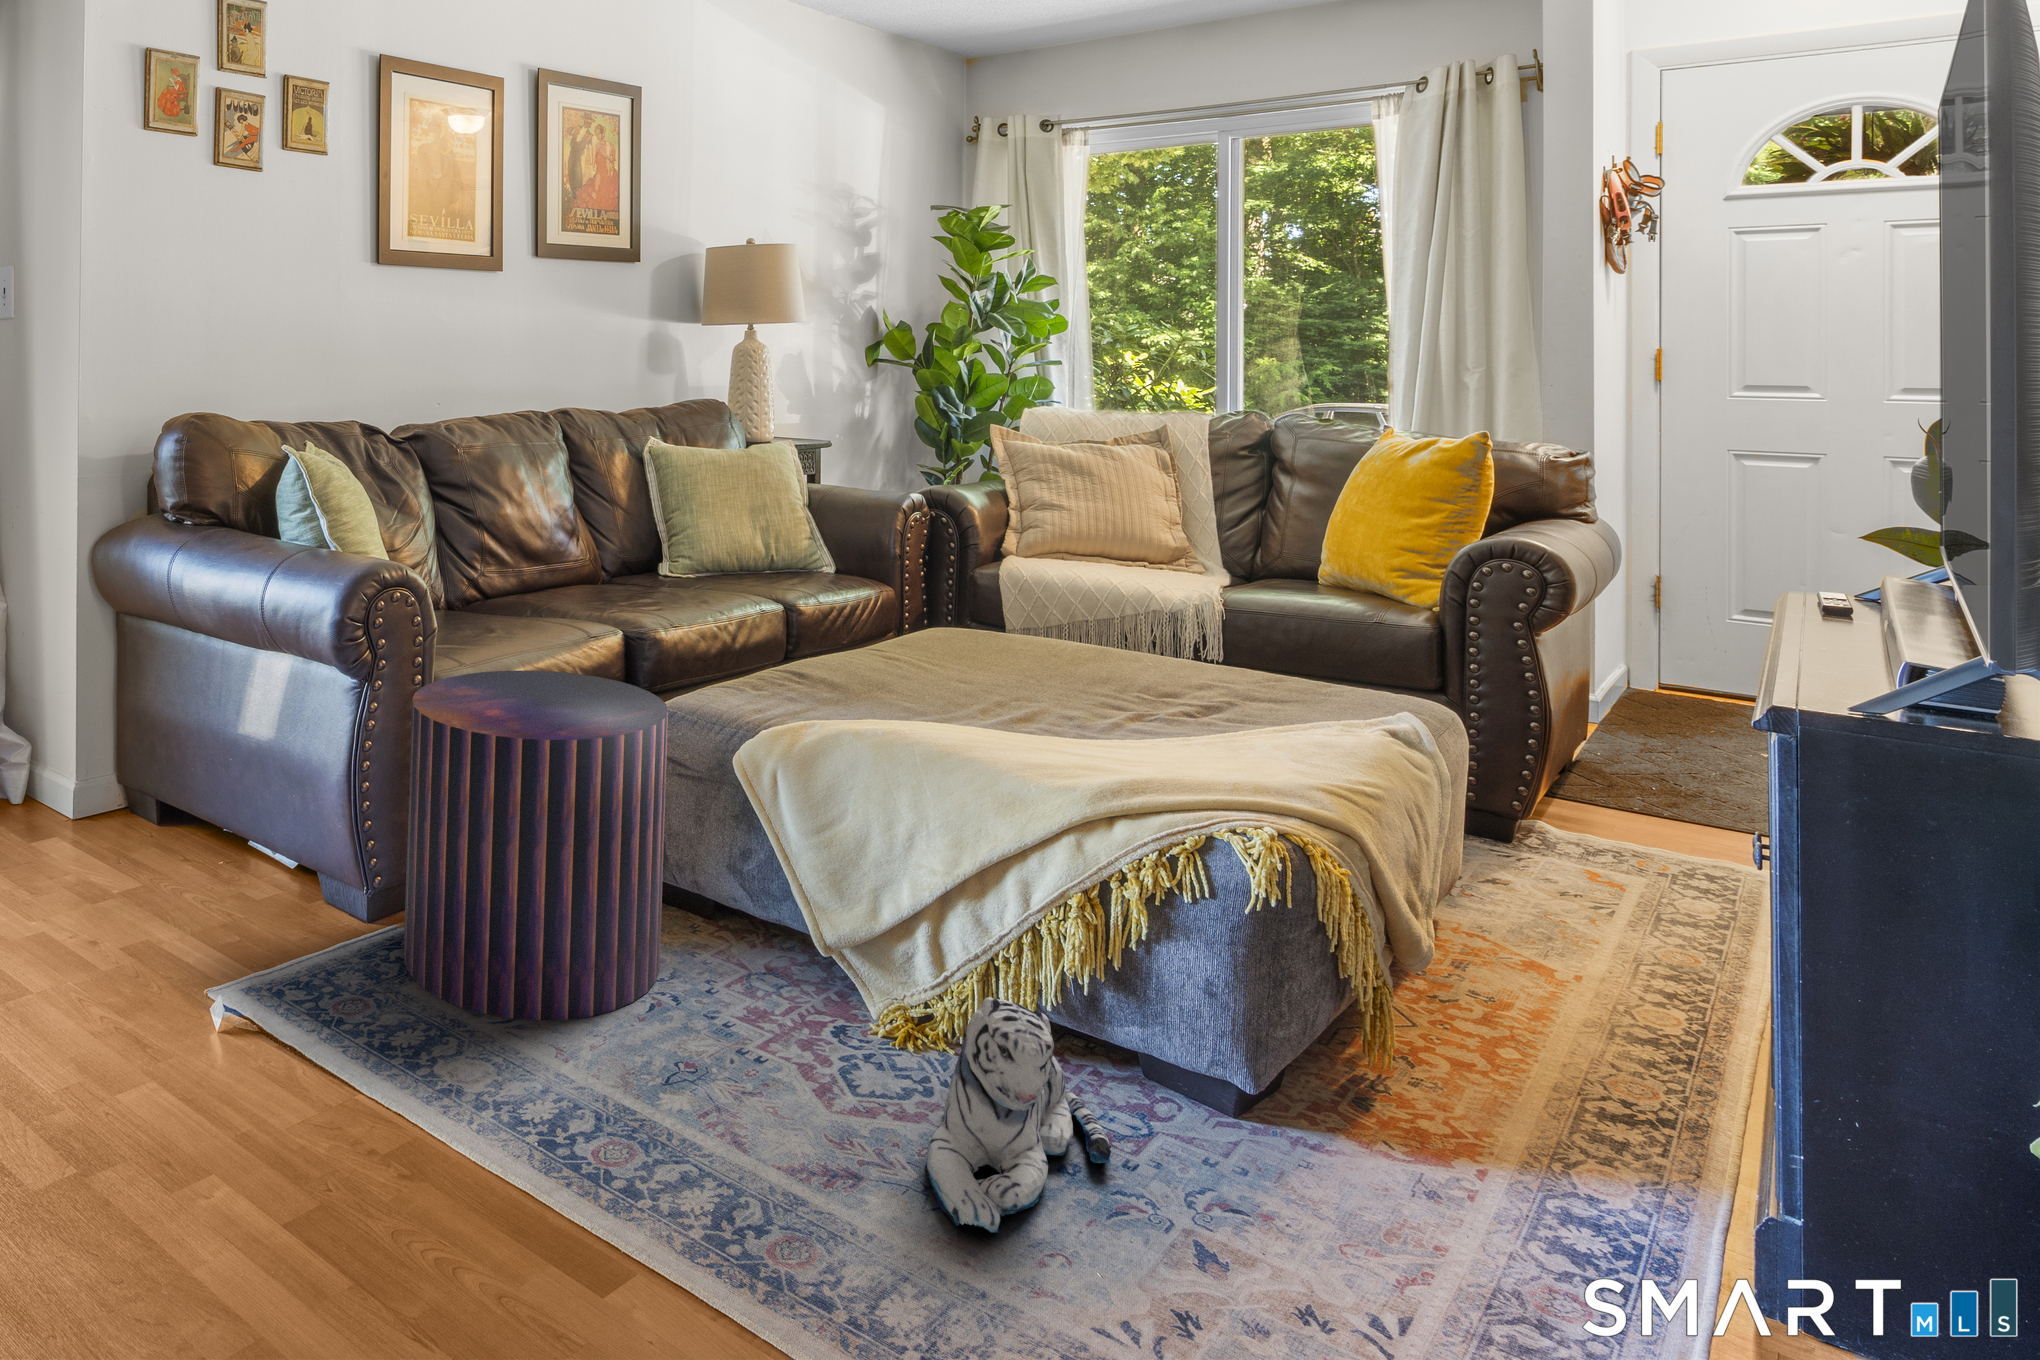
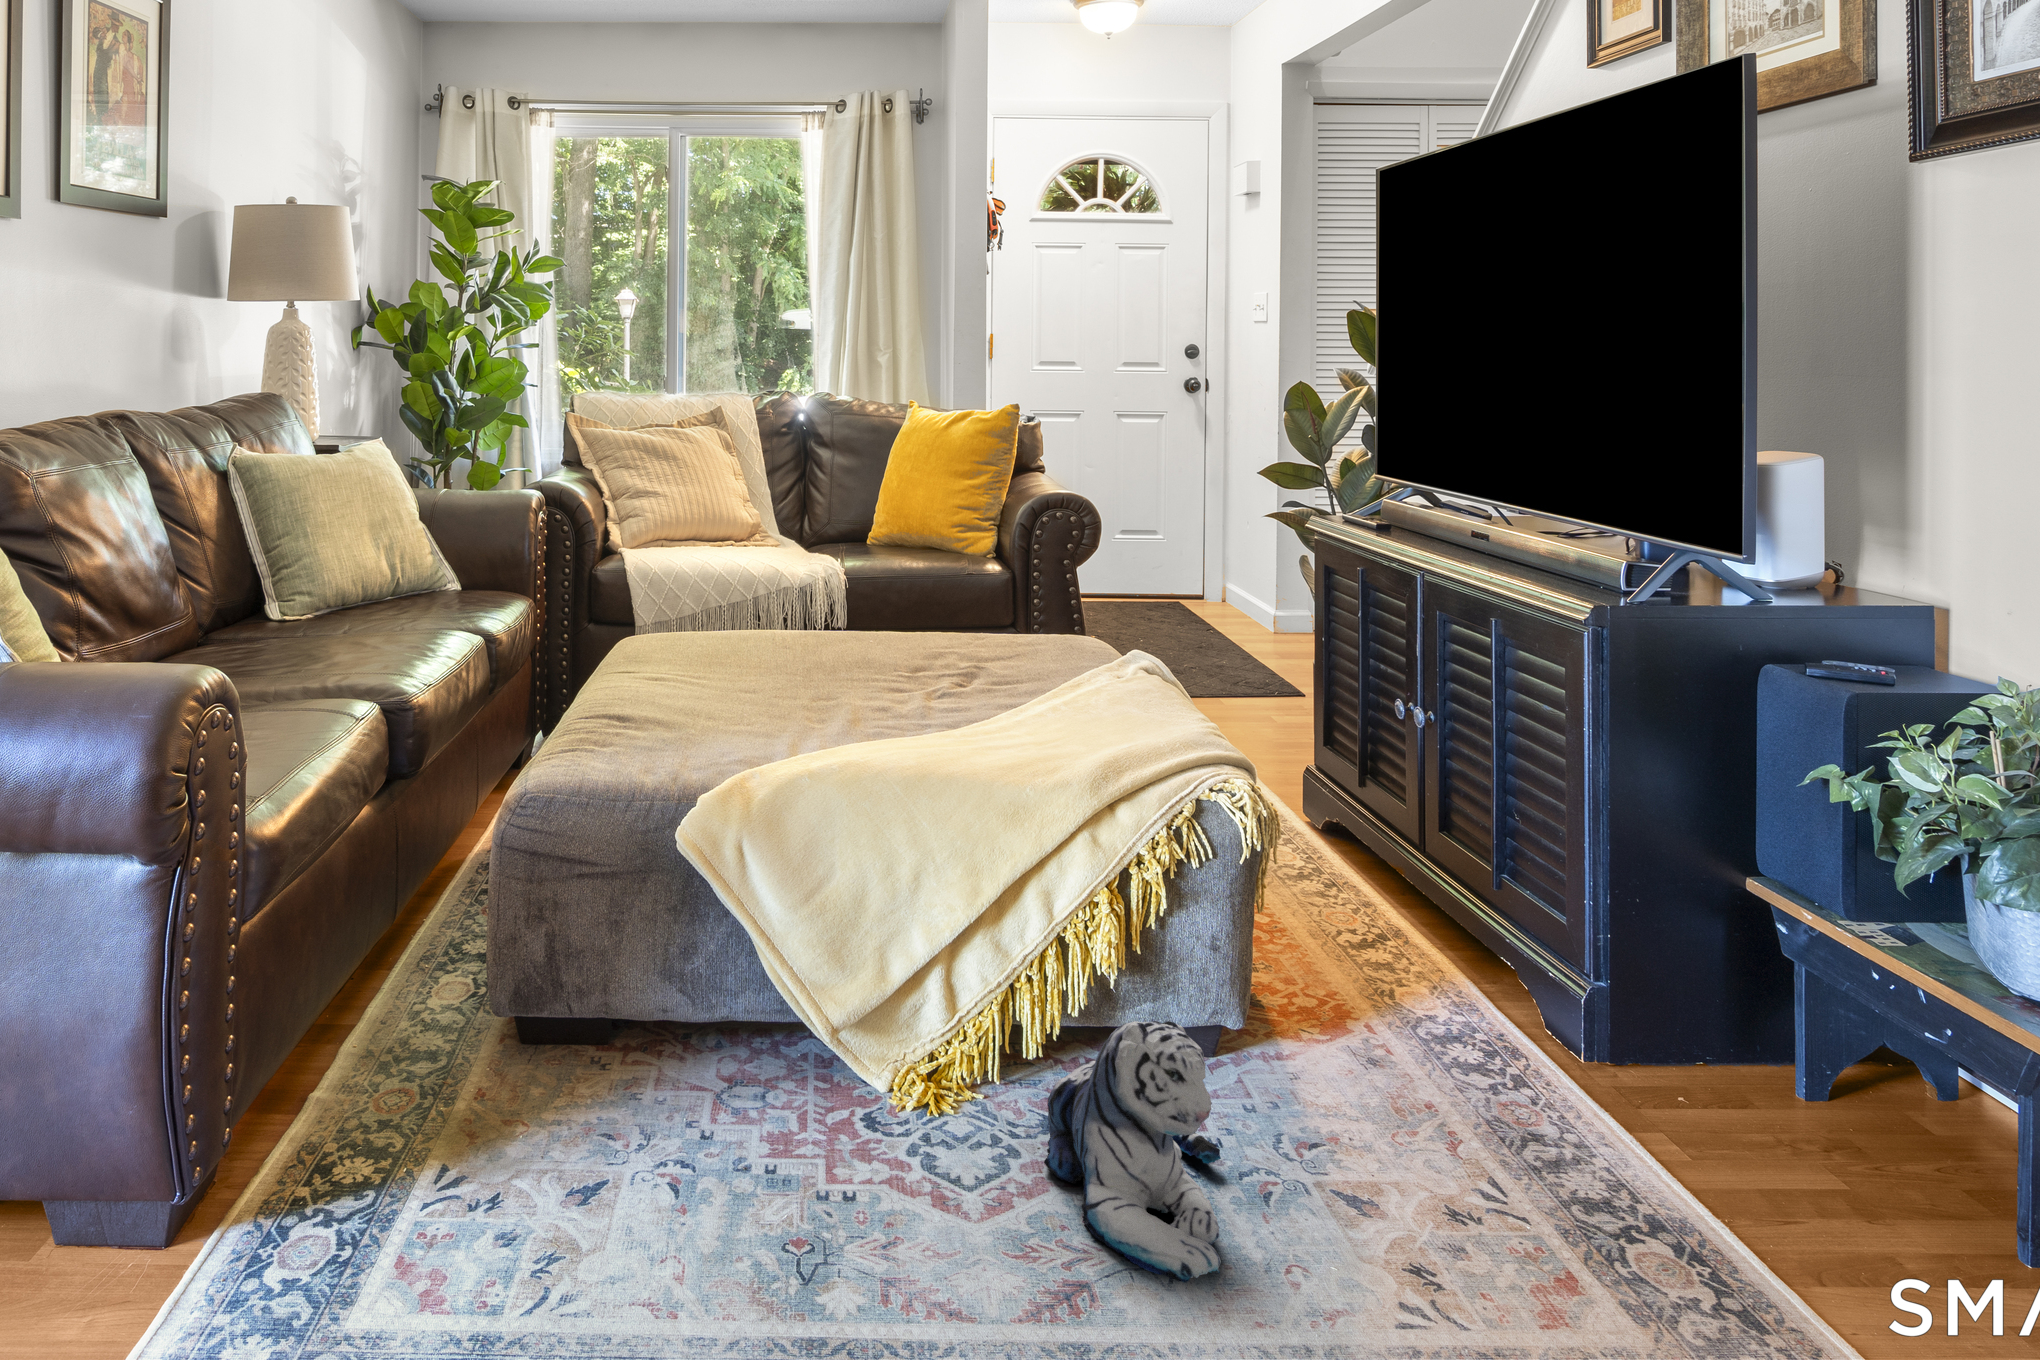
pouf: present [404,670,668,1021] -> none [259,771,638,1291]

